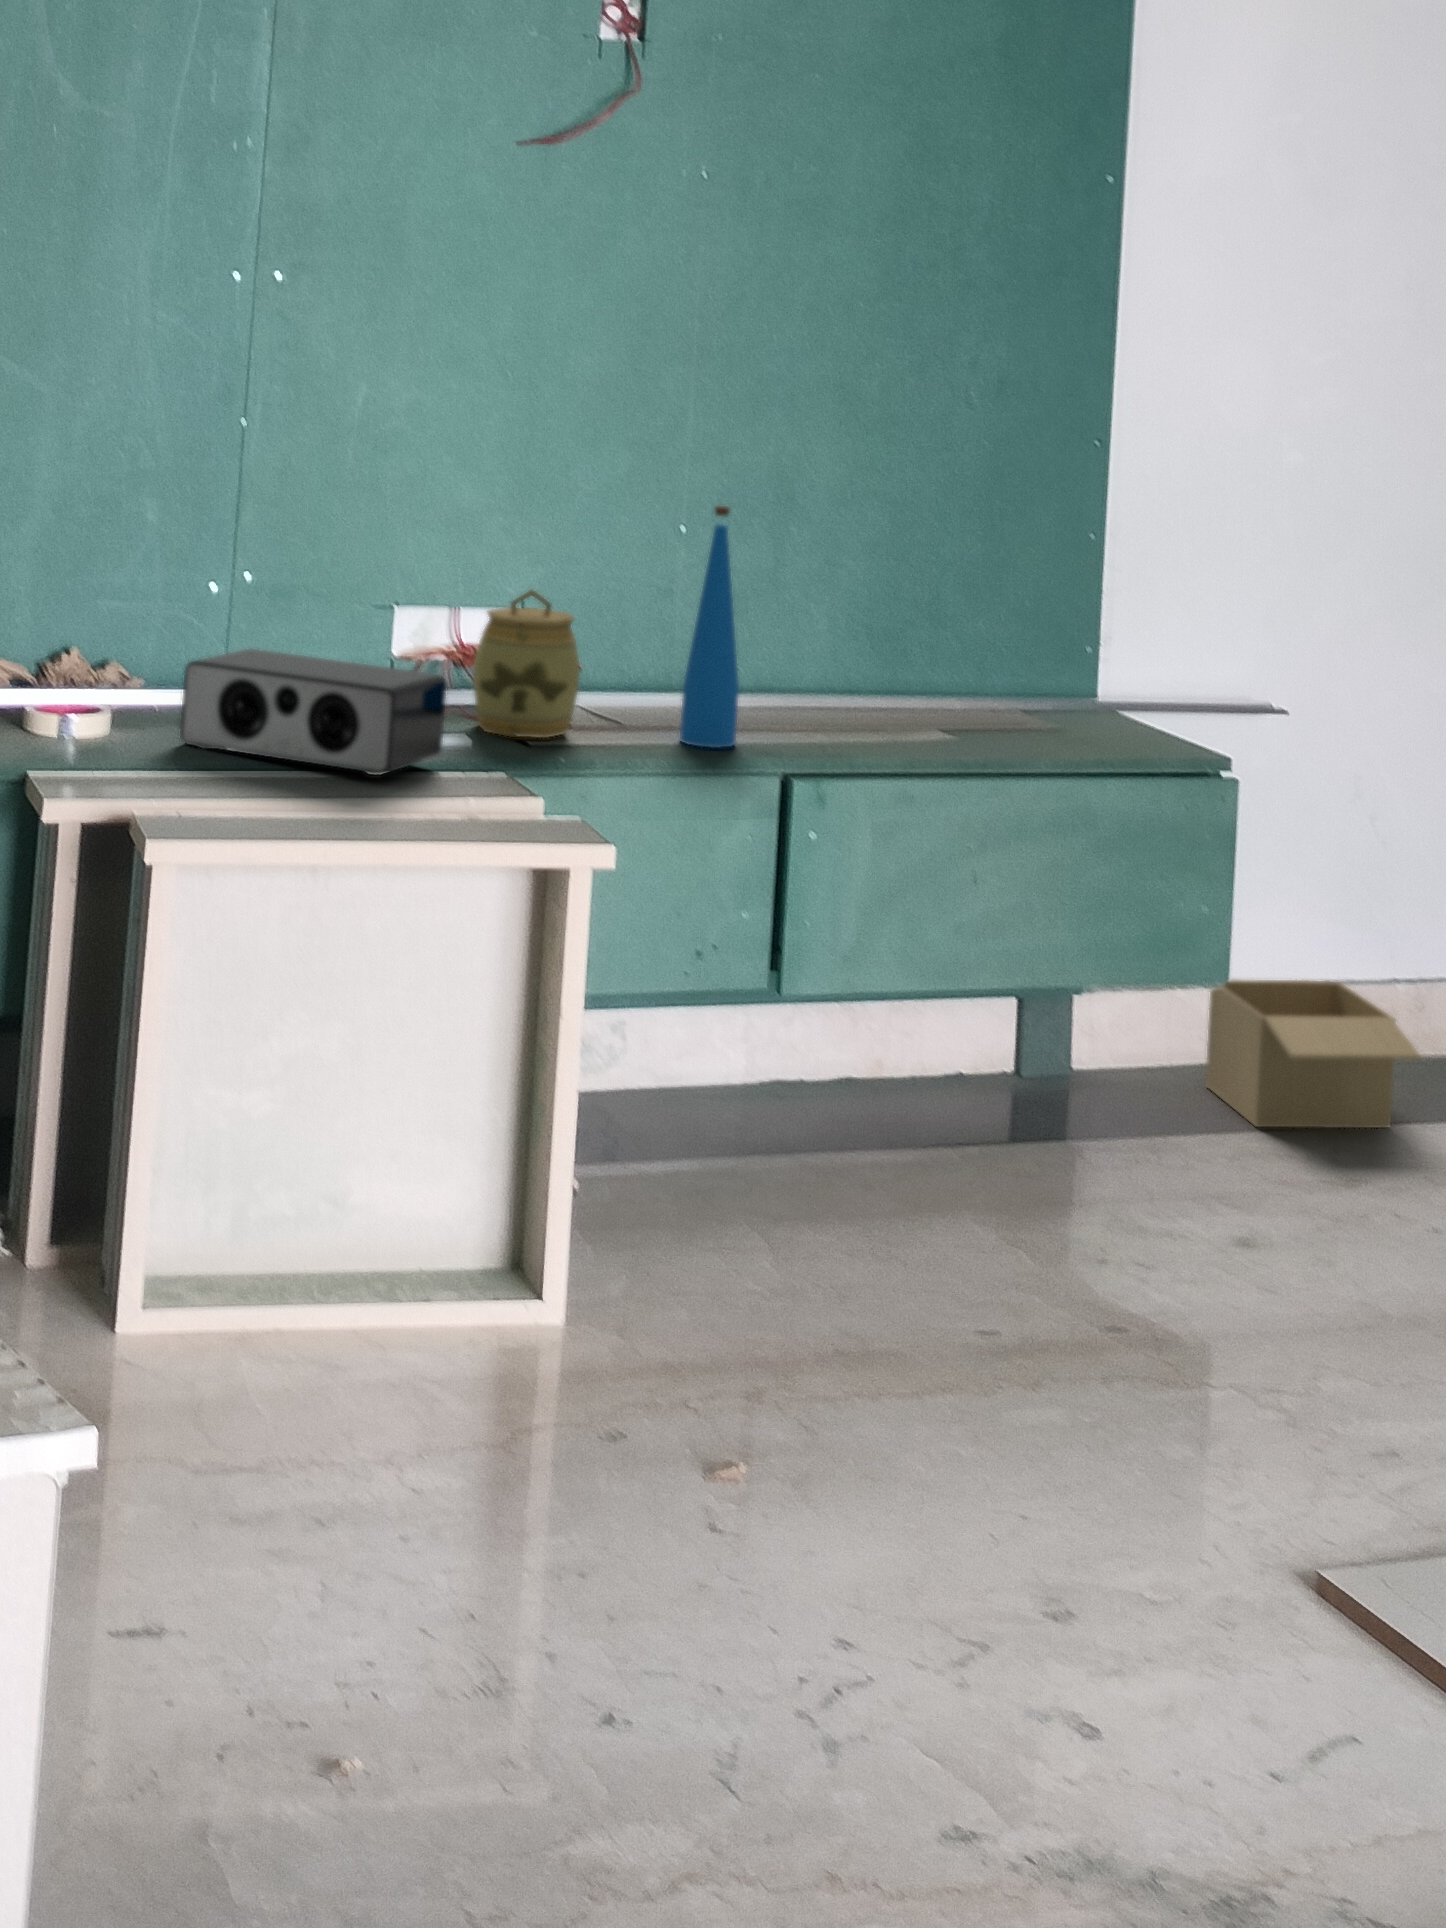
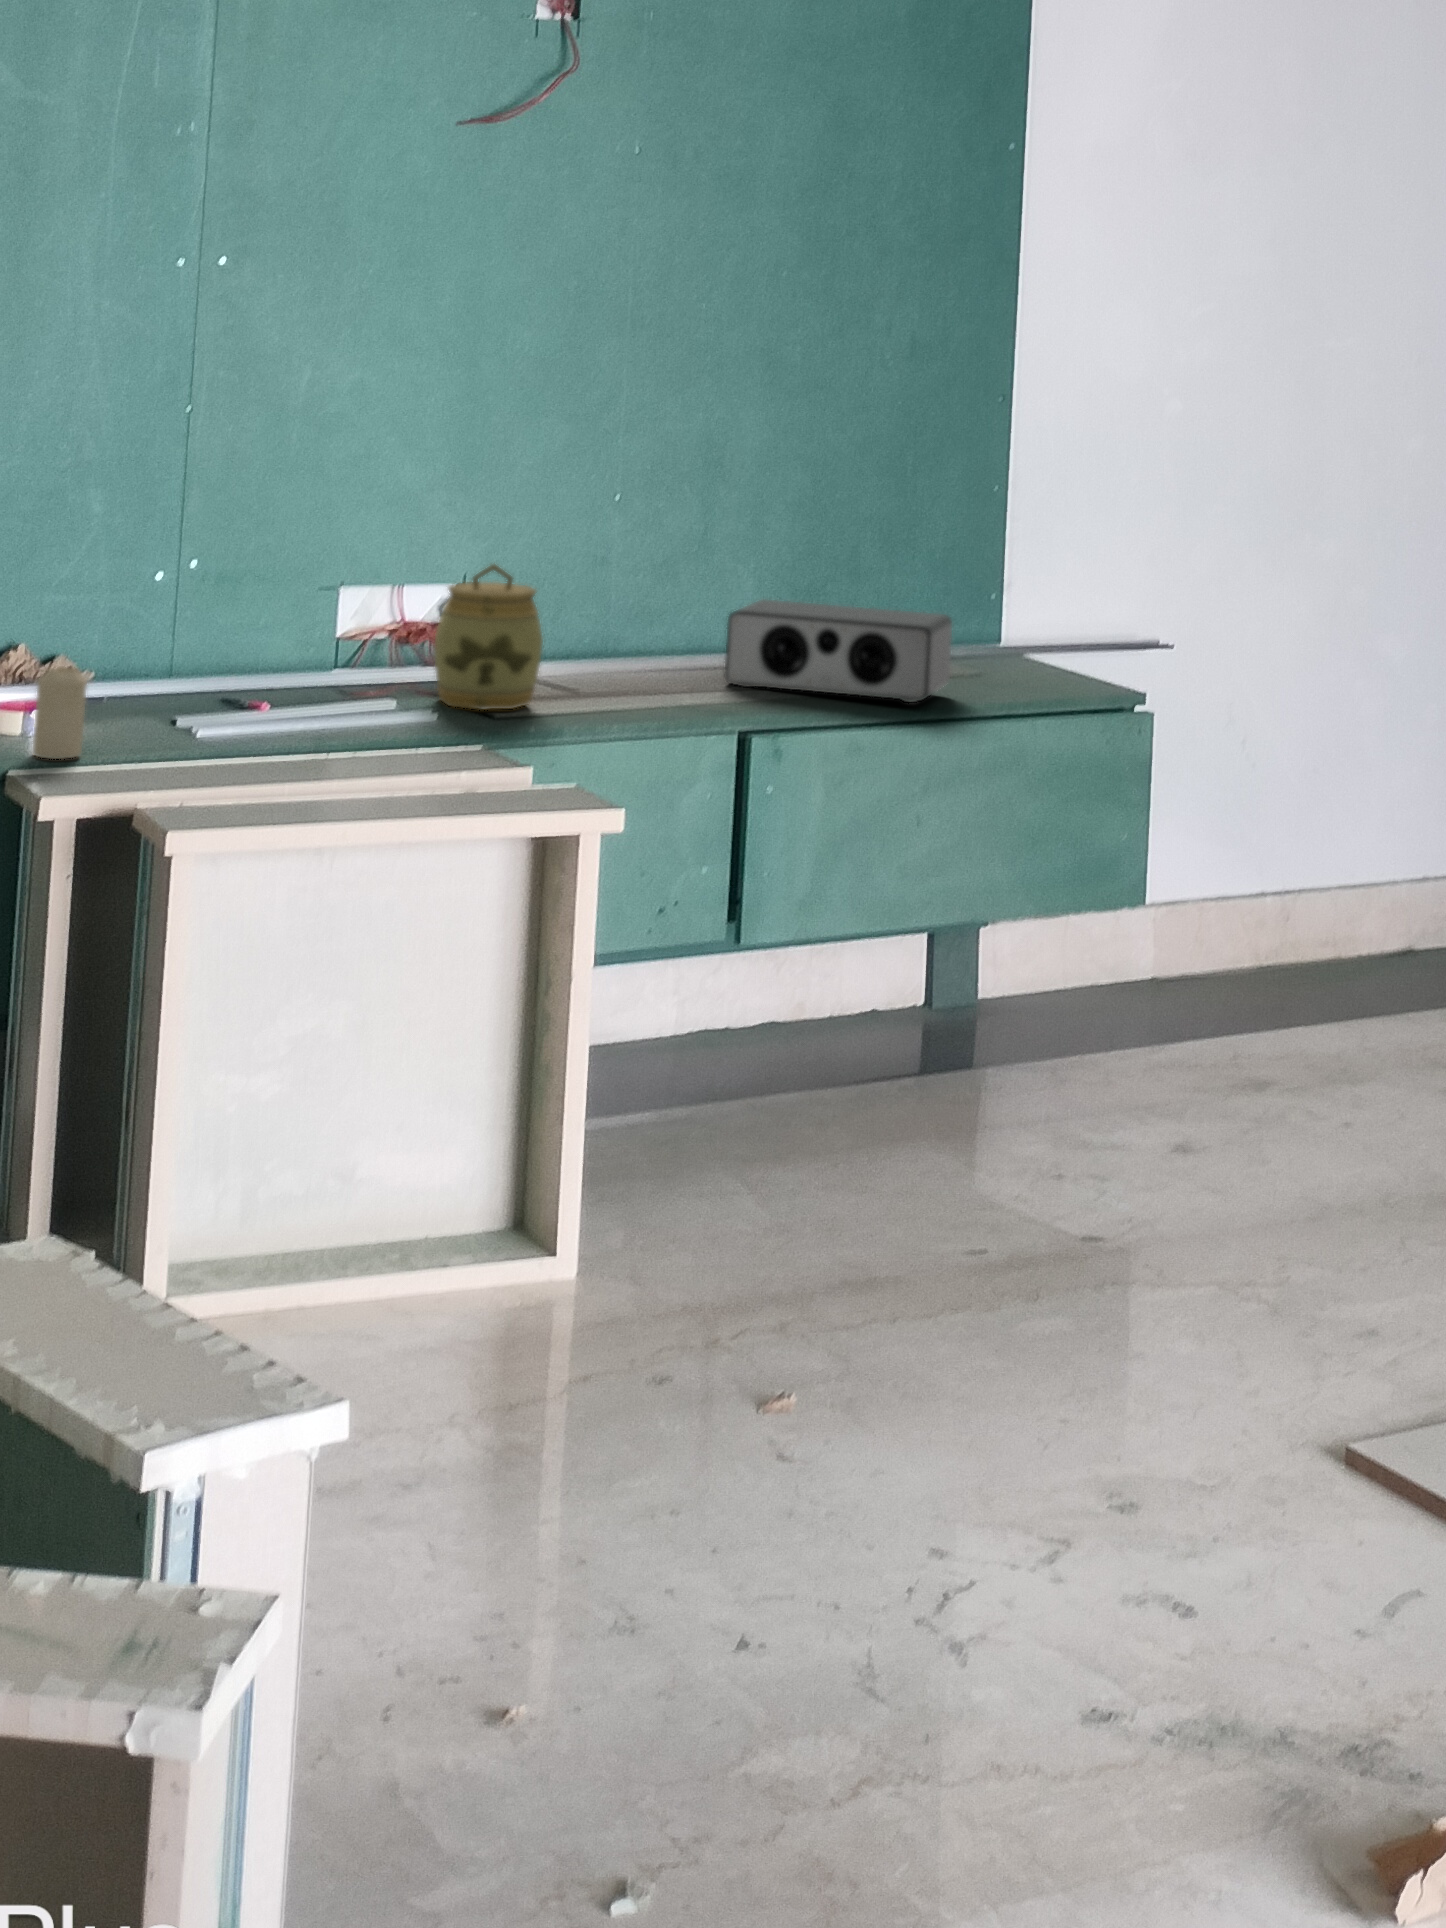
bottle: present [680,506,739,748] -> none [637,475,695,711]
speaker: present [180,648,446,776] -> present [725,600,952,702]
candle: none [48,675,101,767] -> present [33,666,87,759]
cardboard box: present [1206,979,1420,1128] -> none [1085,907,1317,1048]

